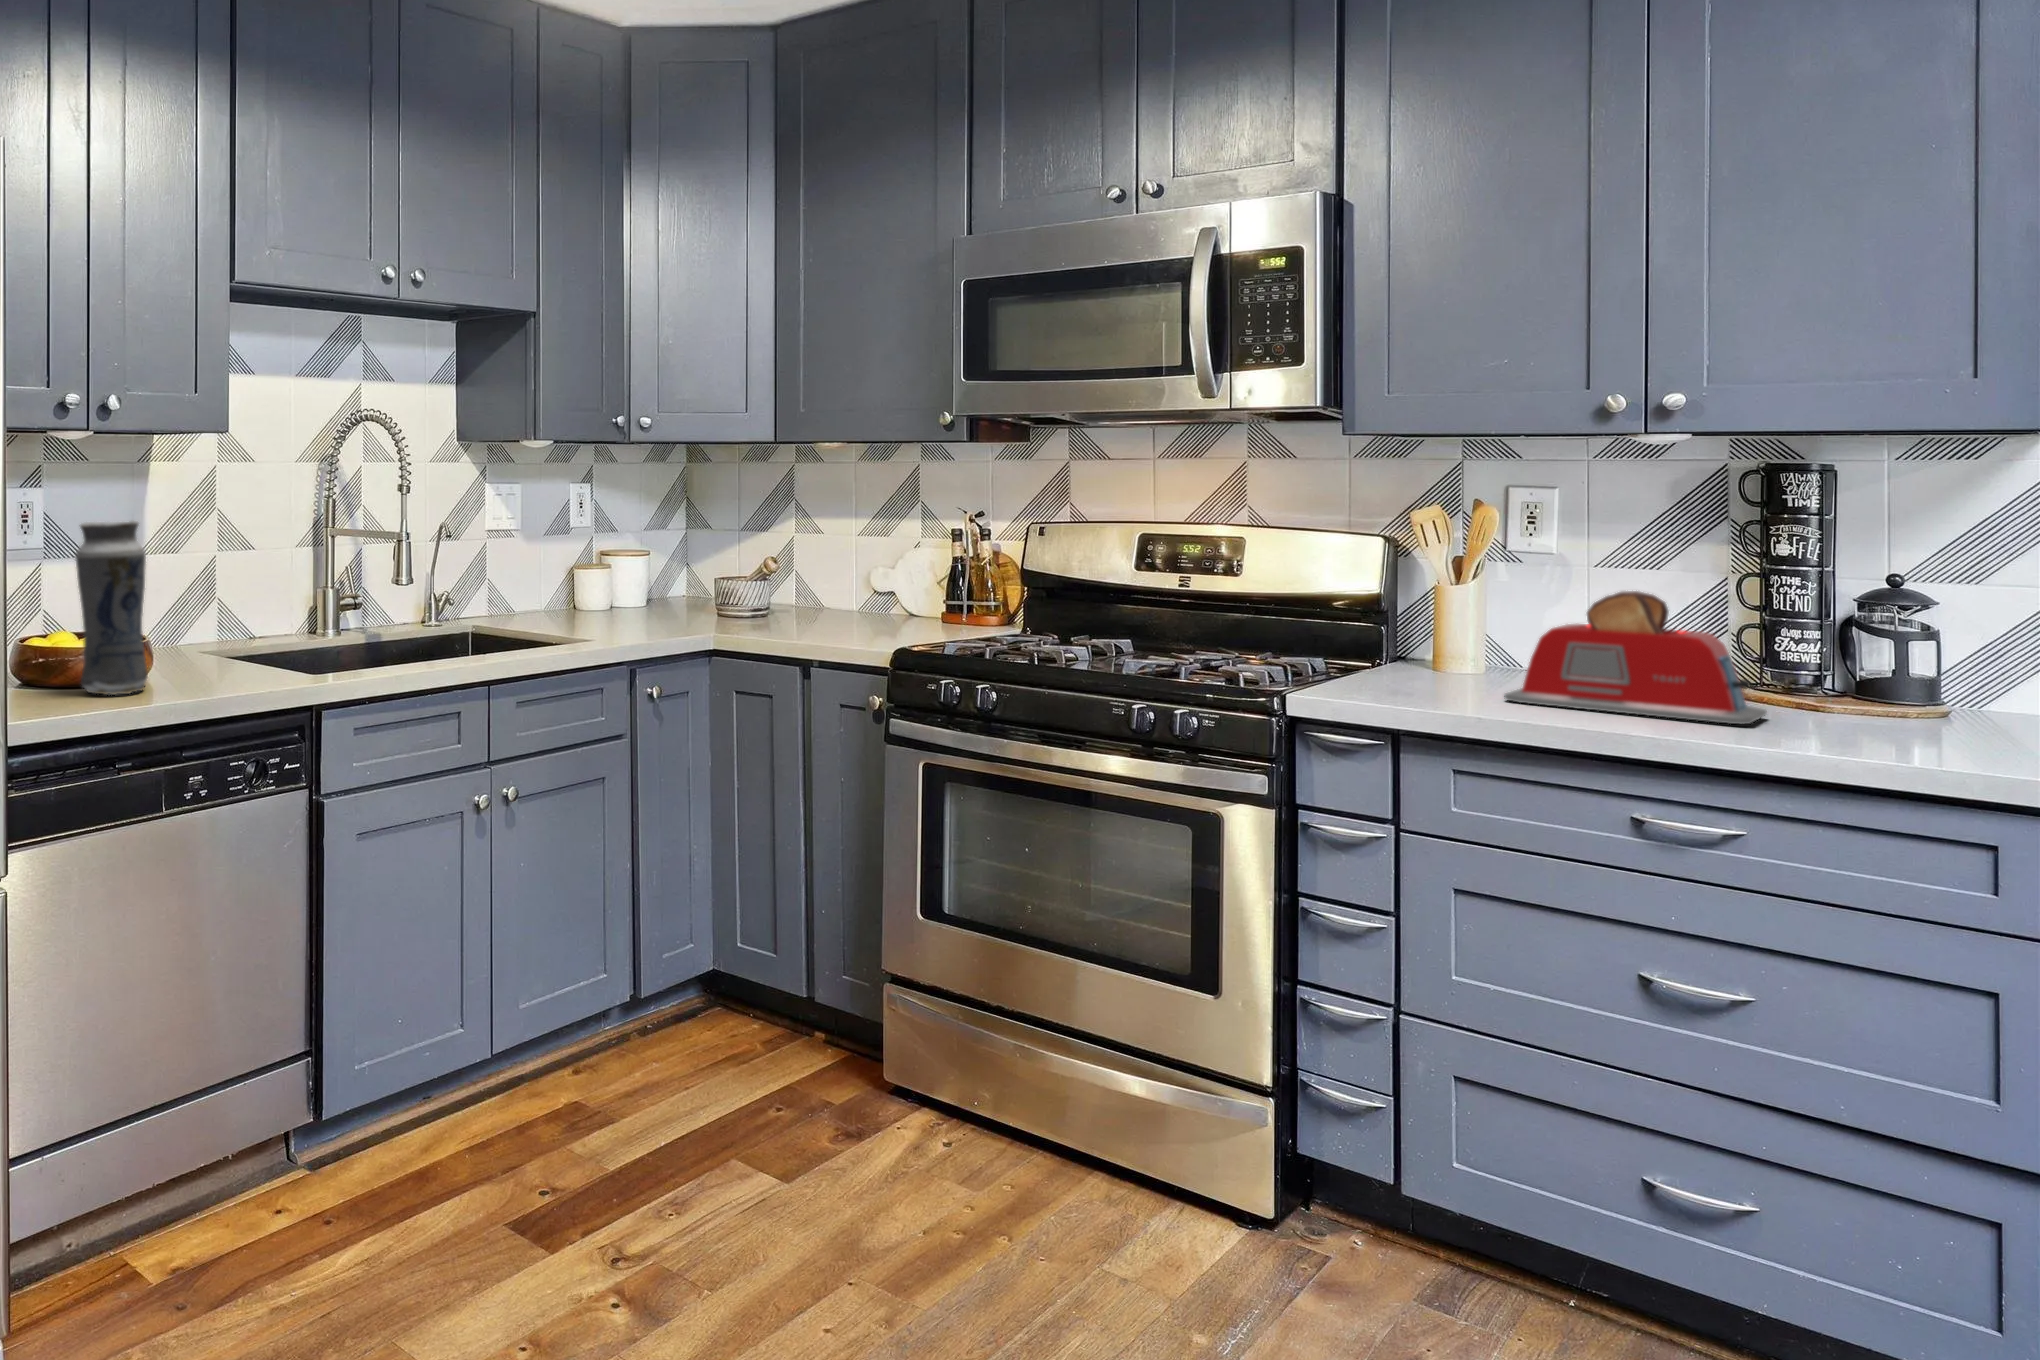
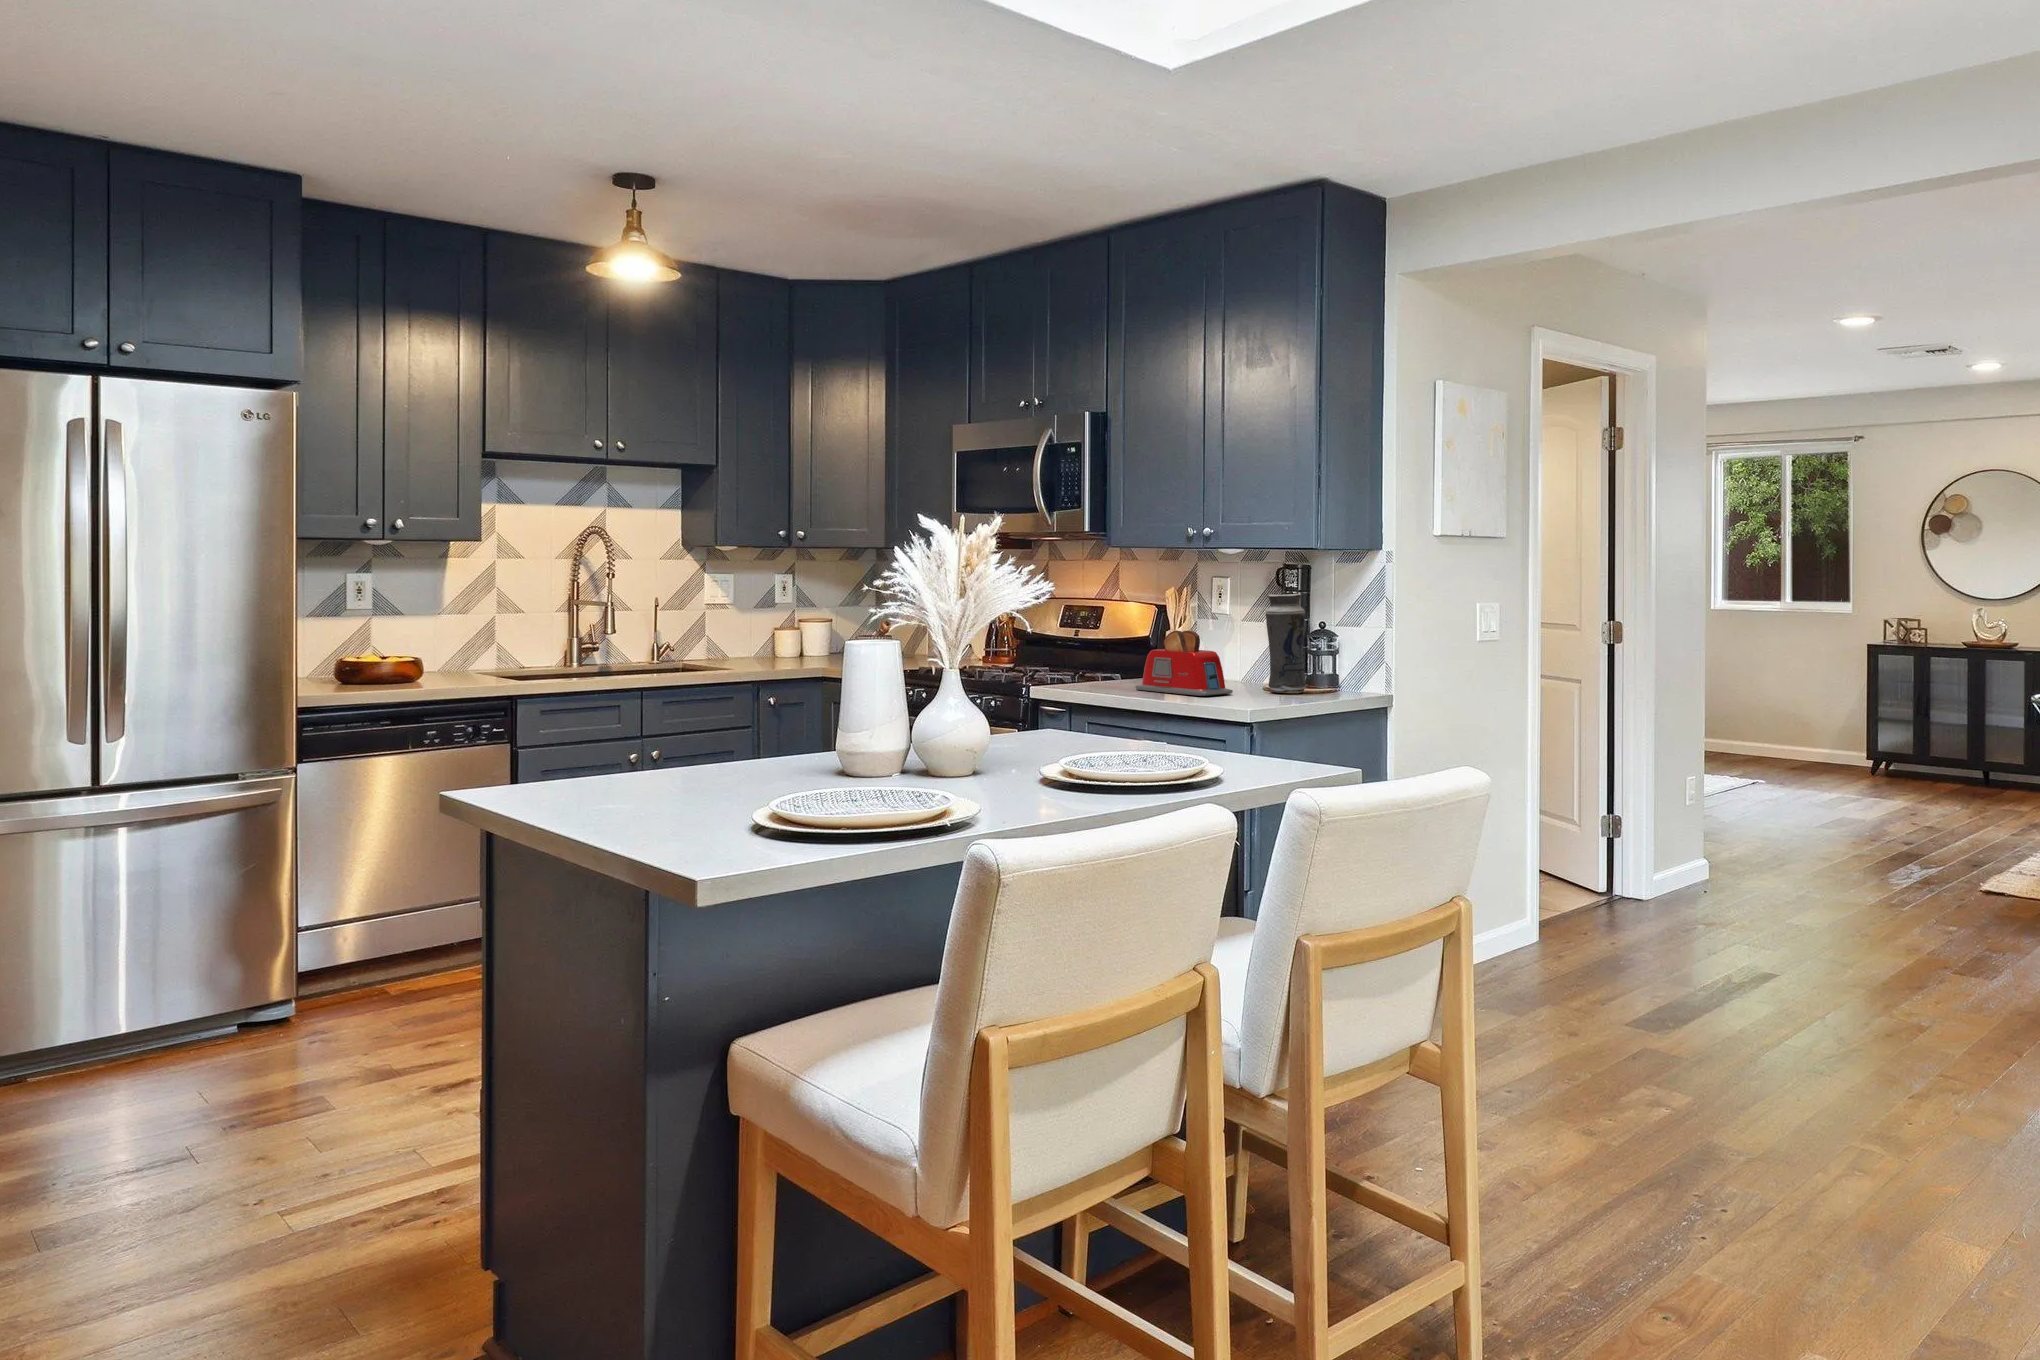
vase: present [75,521,148,695] -> present [1266,594,1306,693]

